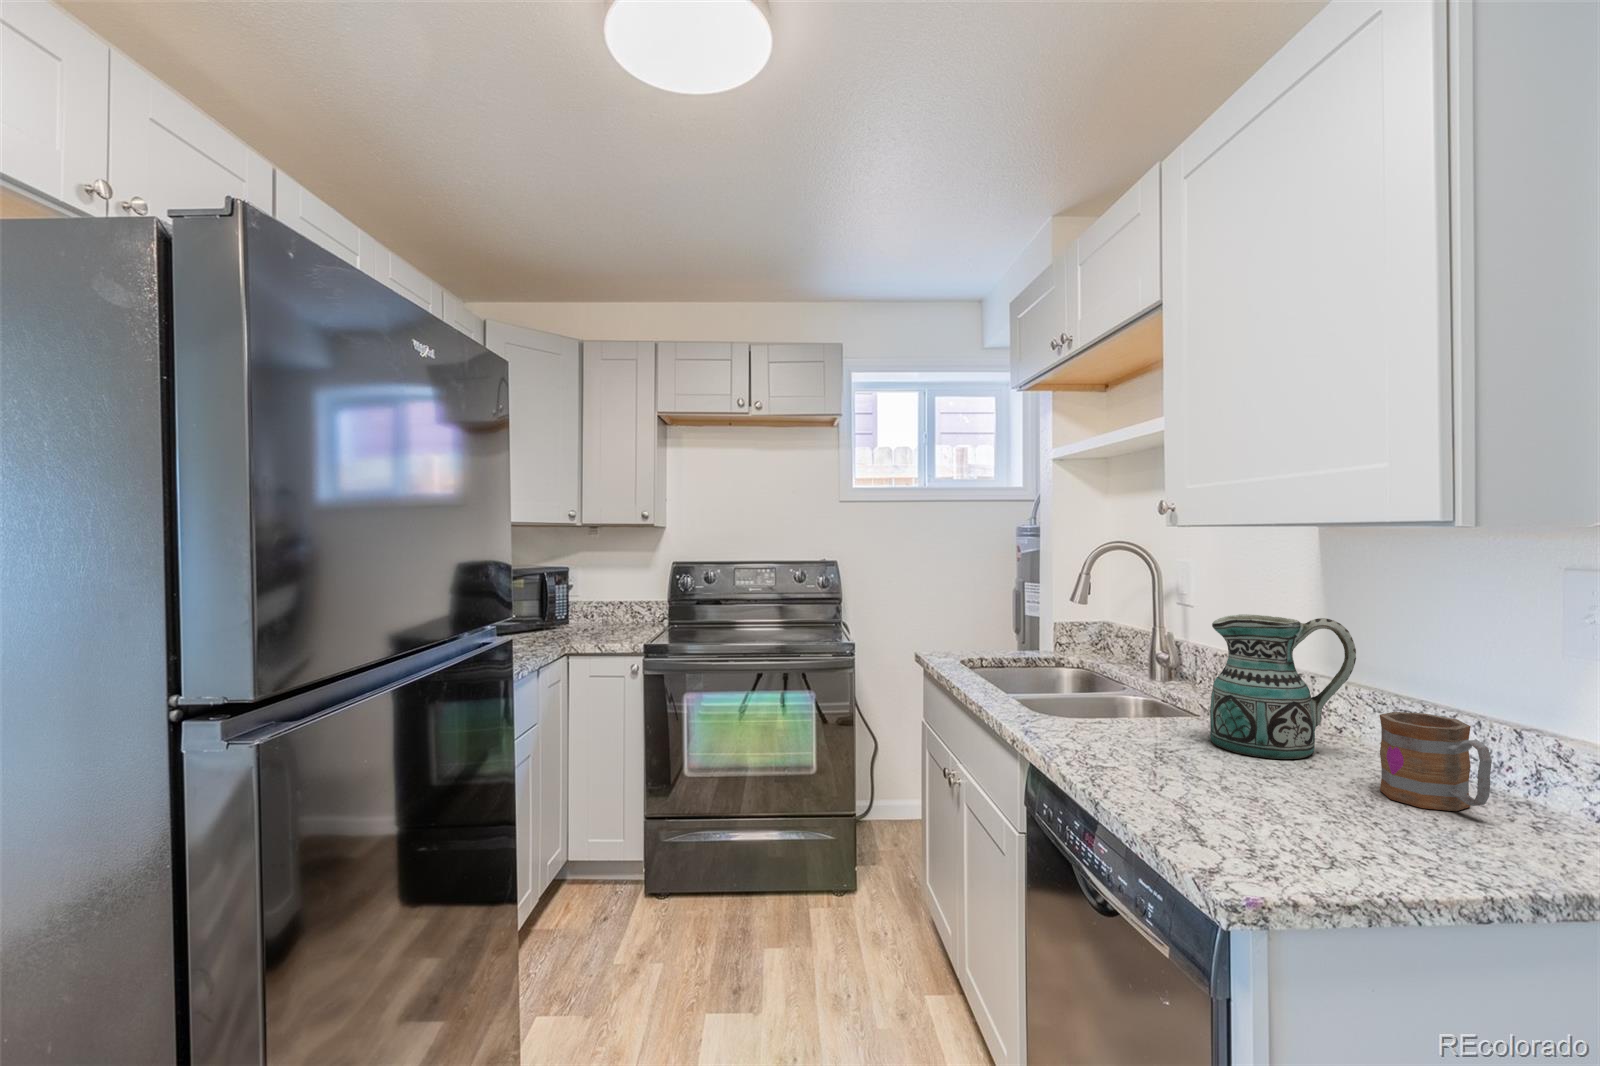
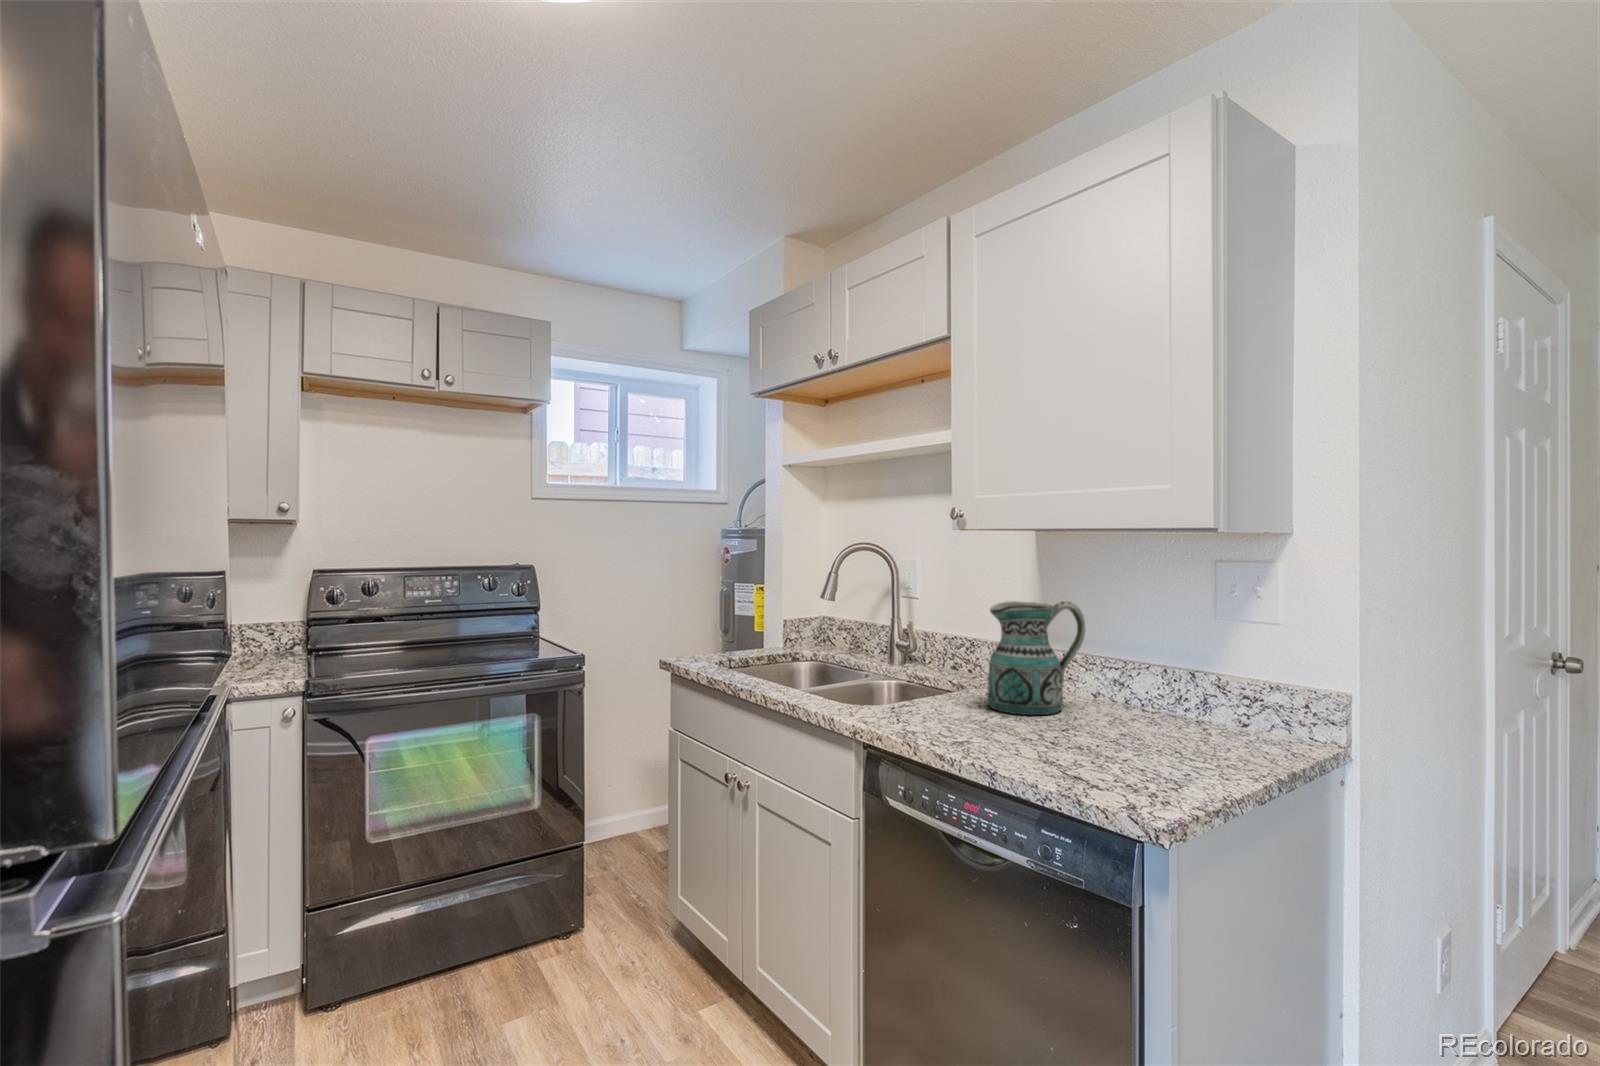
mug: present [1380,712,1492,811] -> none [1128,666,1205,735]

